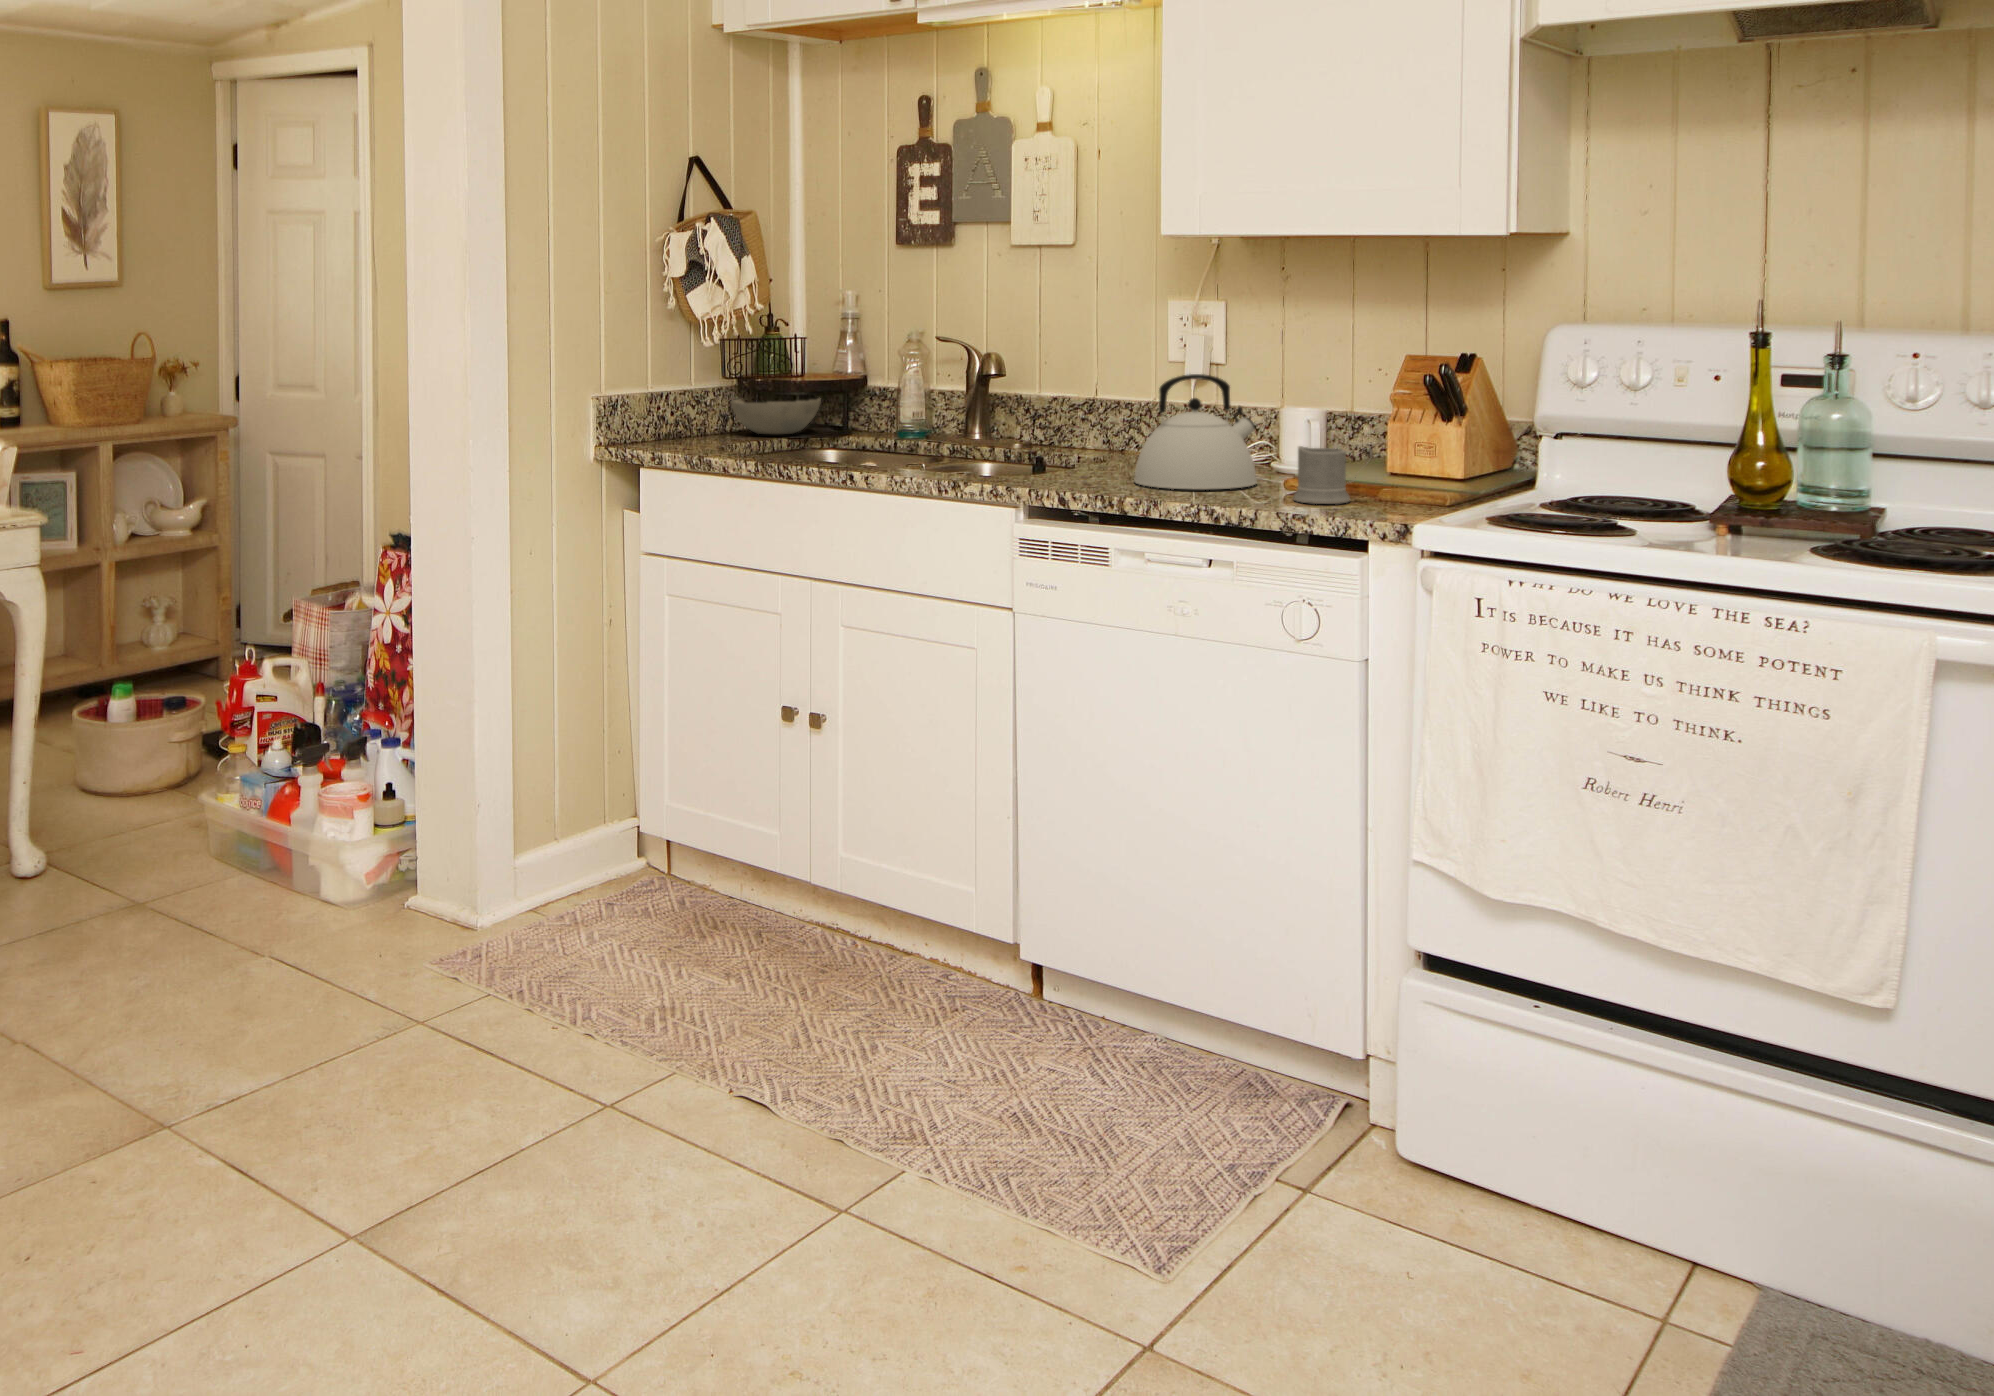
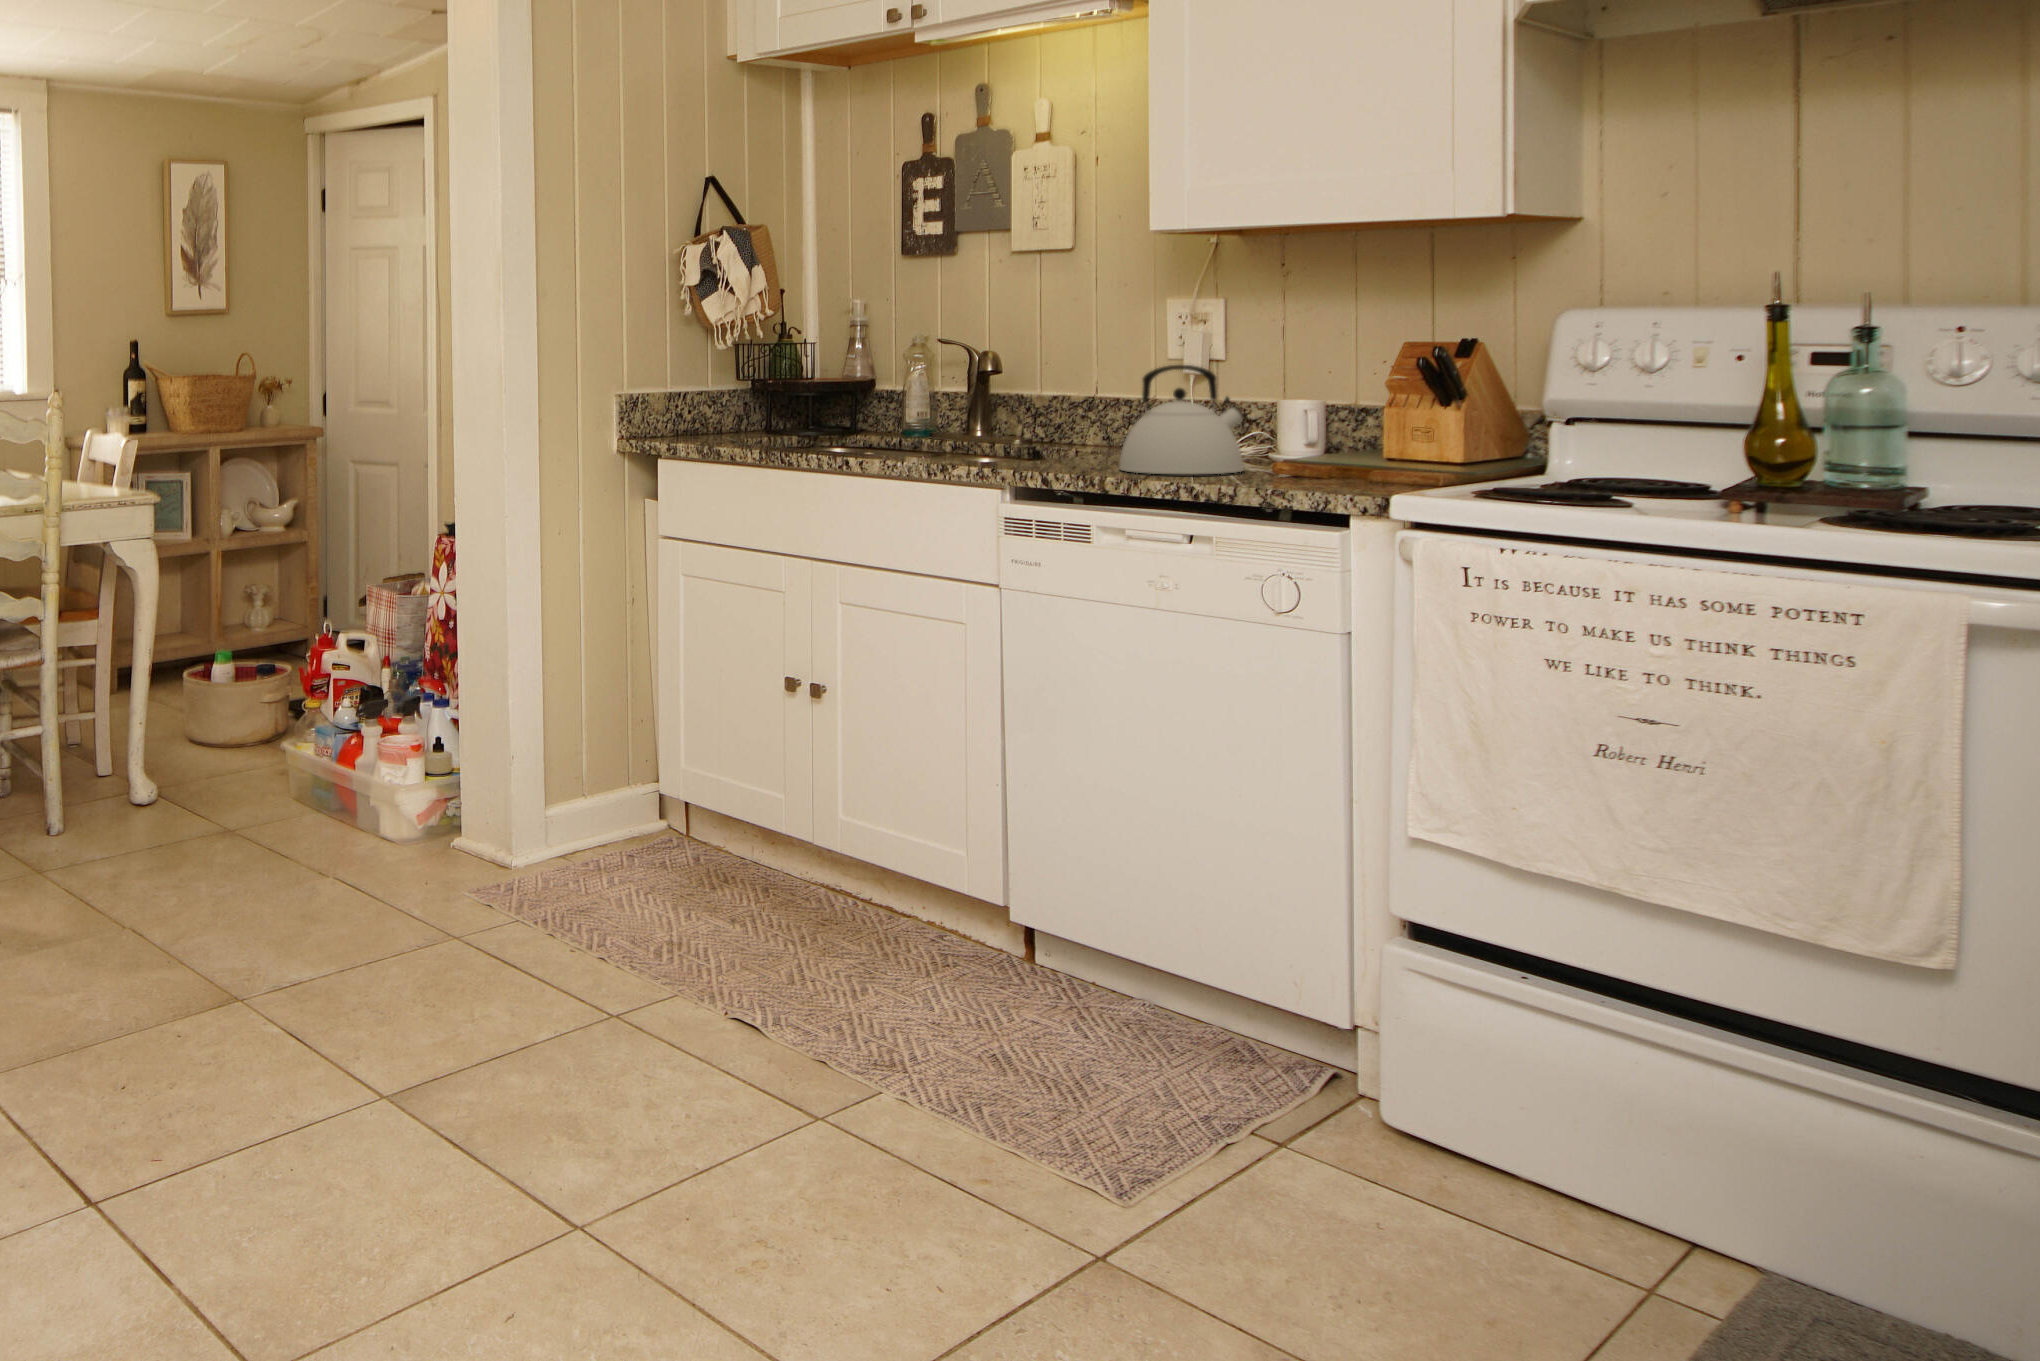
bowl: present [730,399,821,434] -> none [746,400,832,434]
mug: present [1294,446,1356,504] -> none [1273,427,1353,486]

